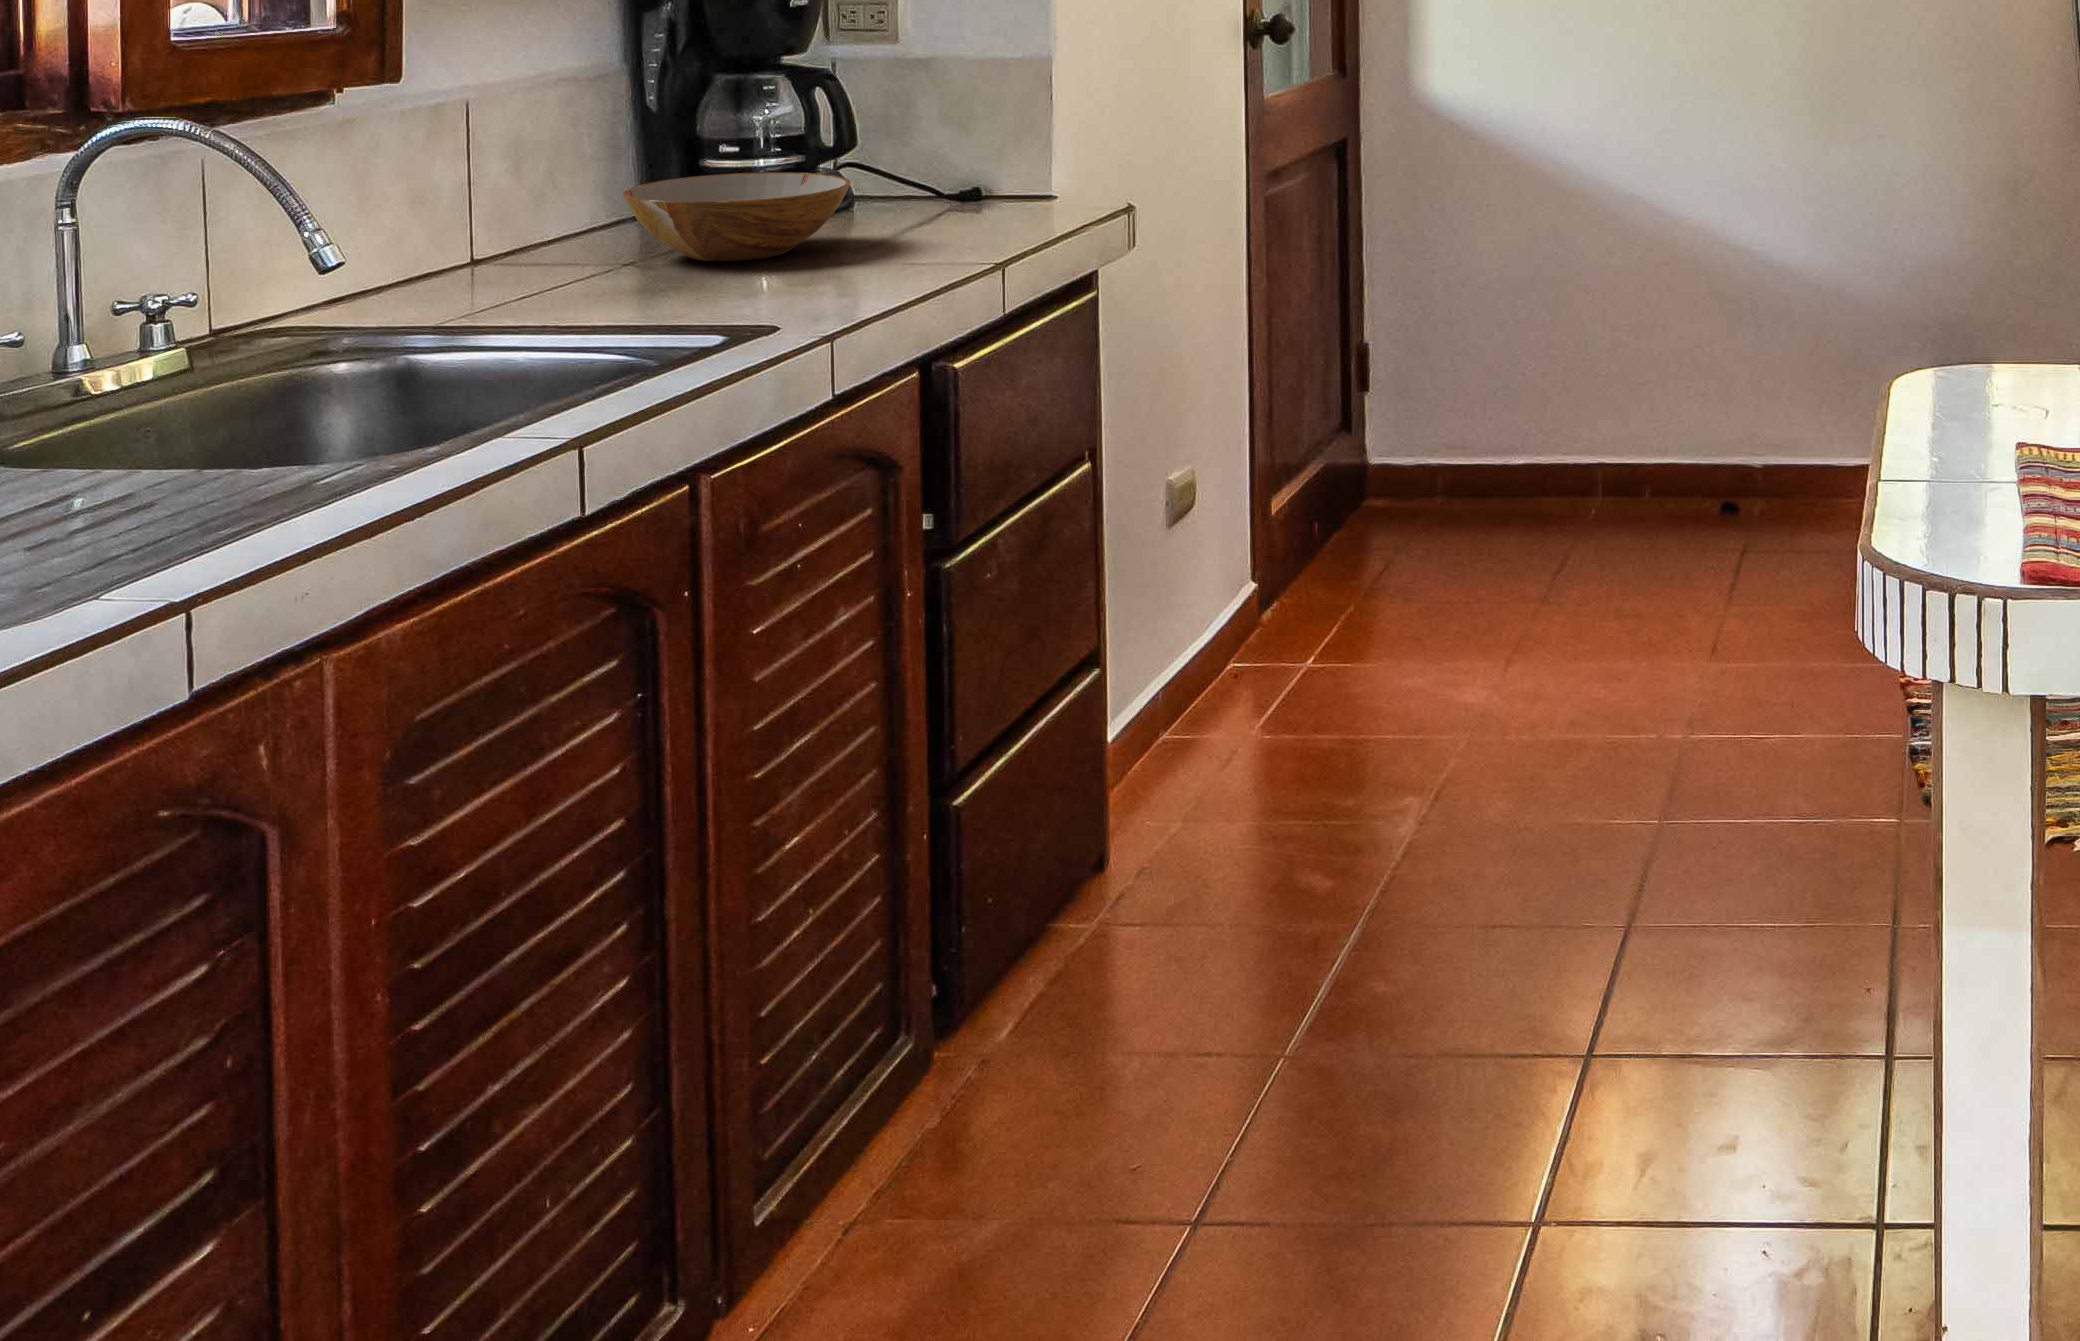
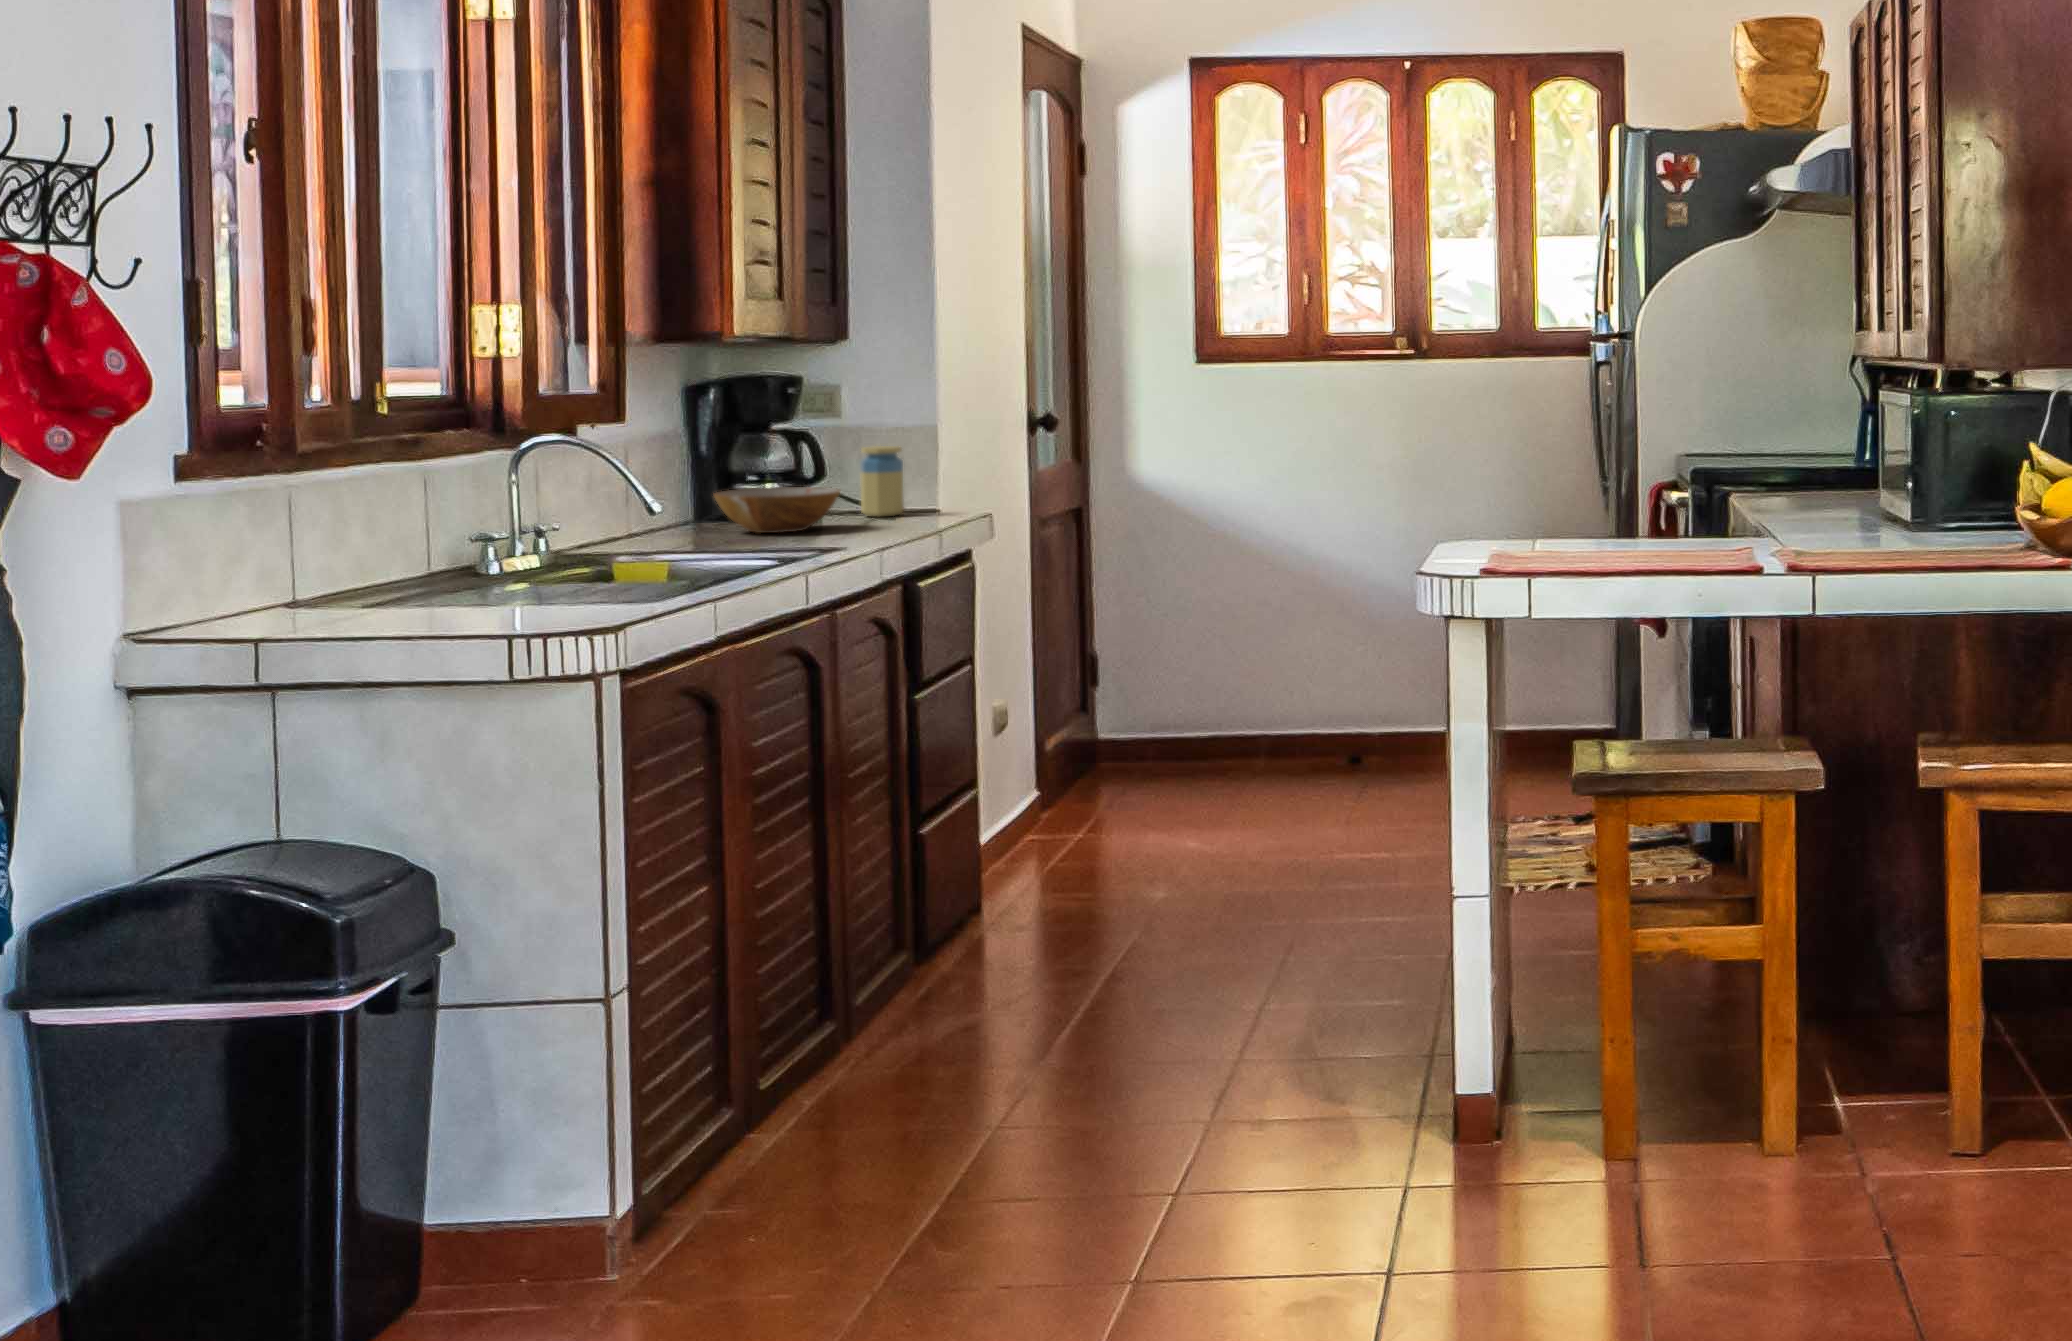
jar: none [915,94,984,214] -> present [860,446,903,516]

